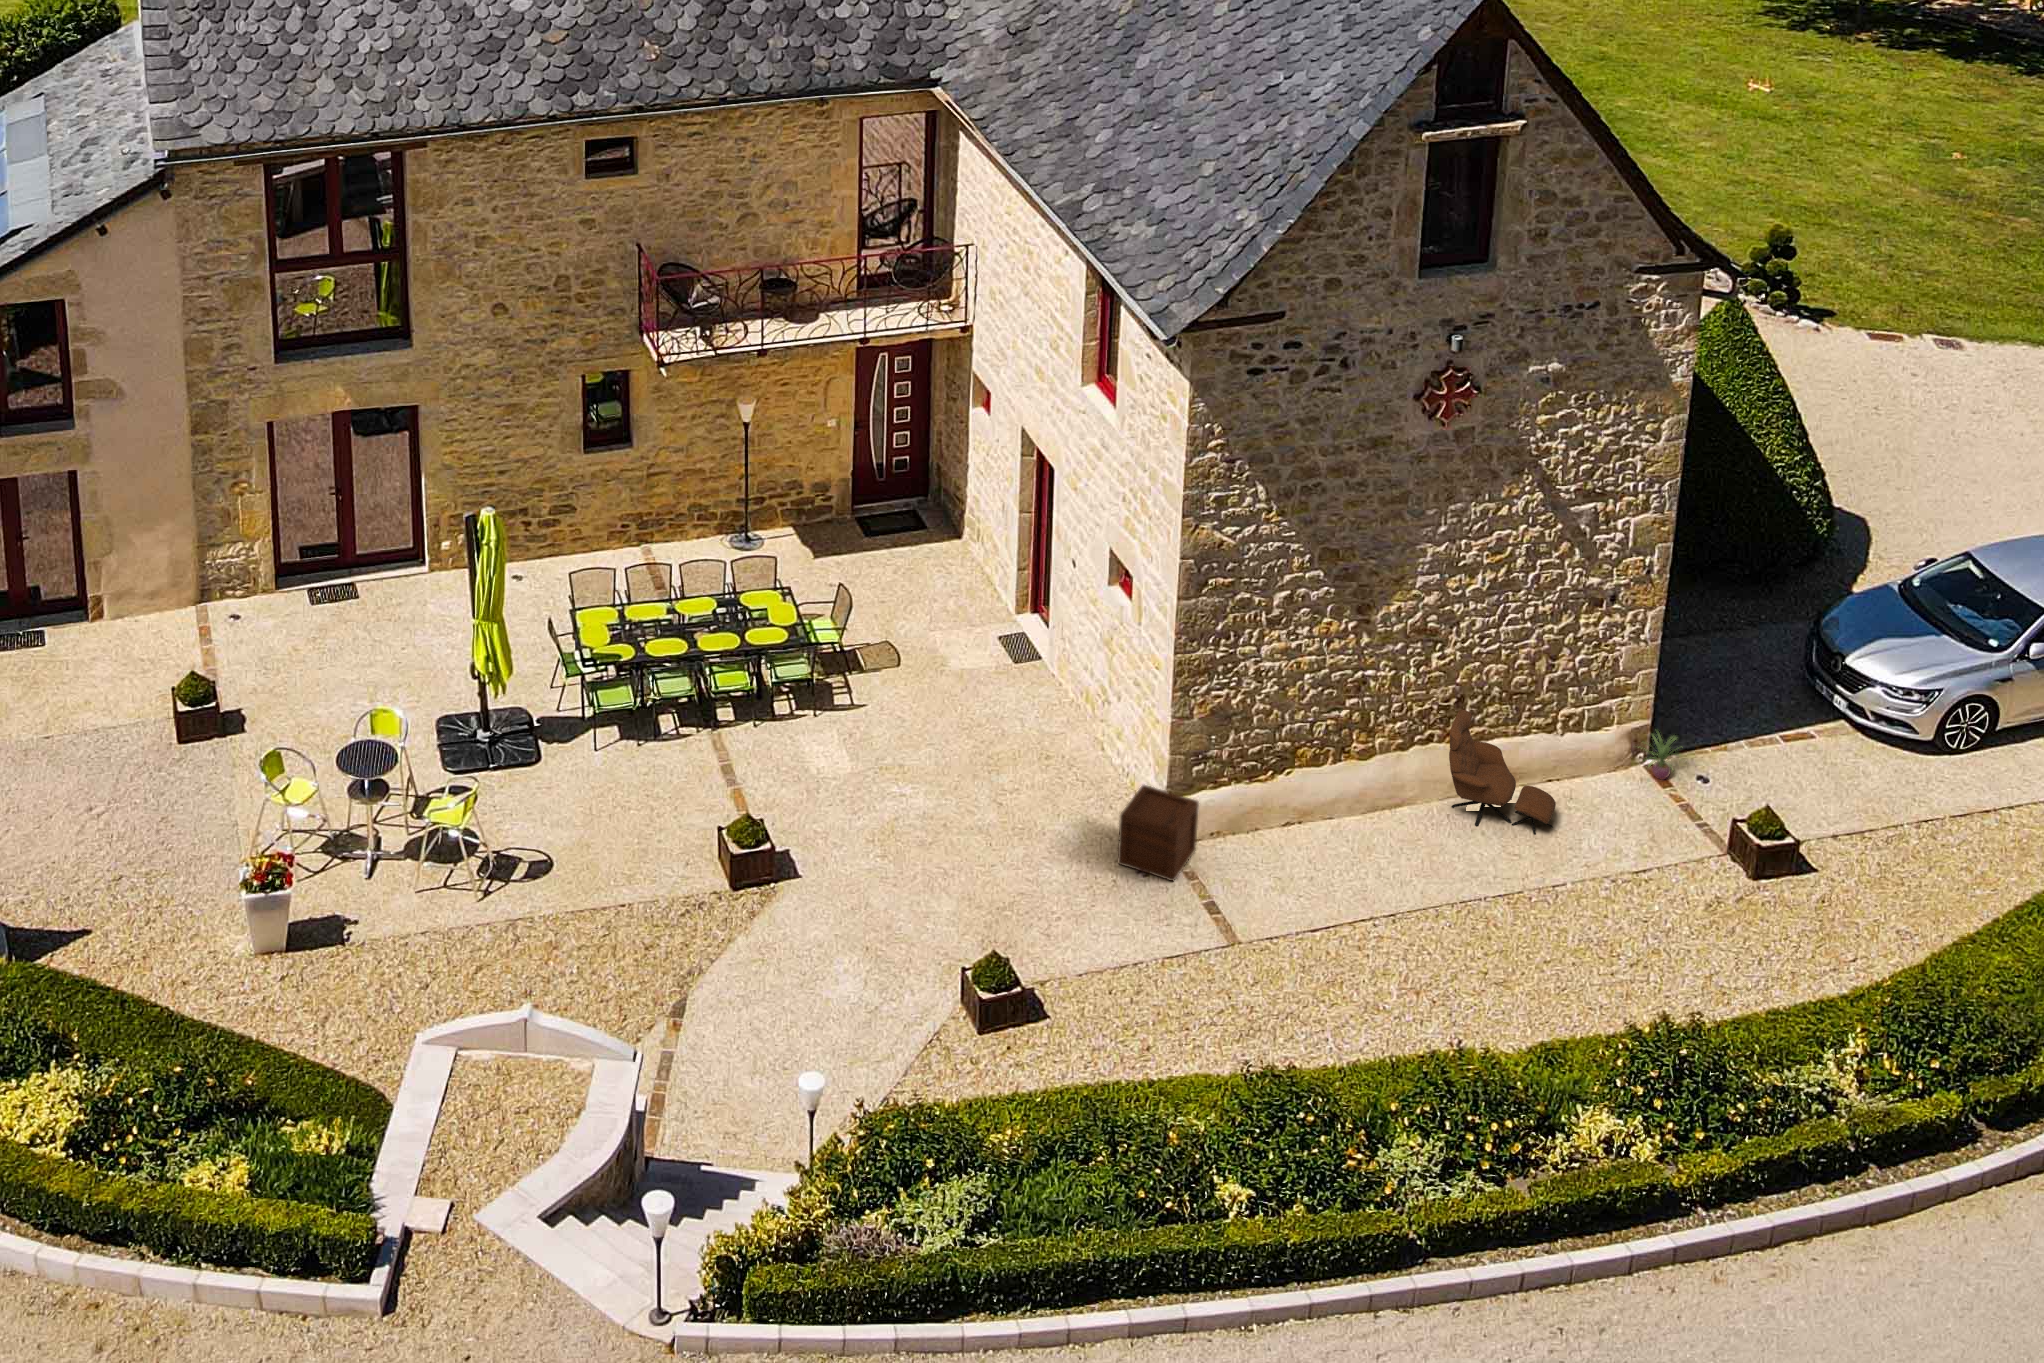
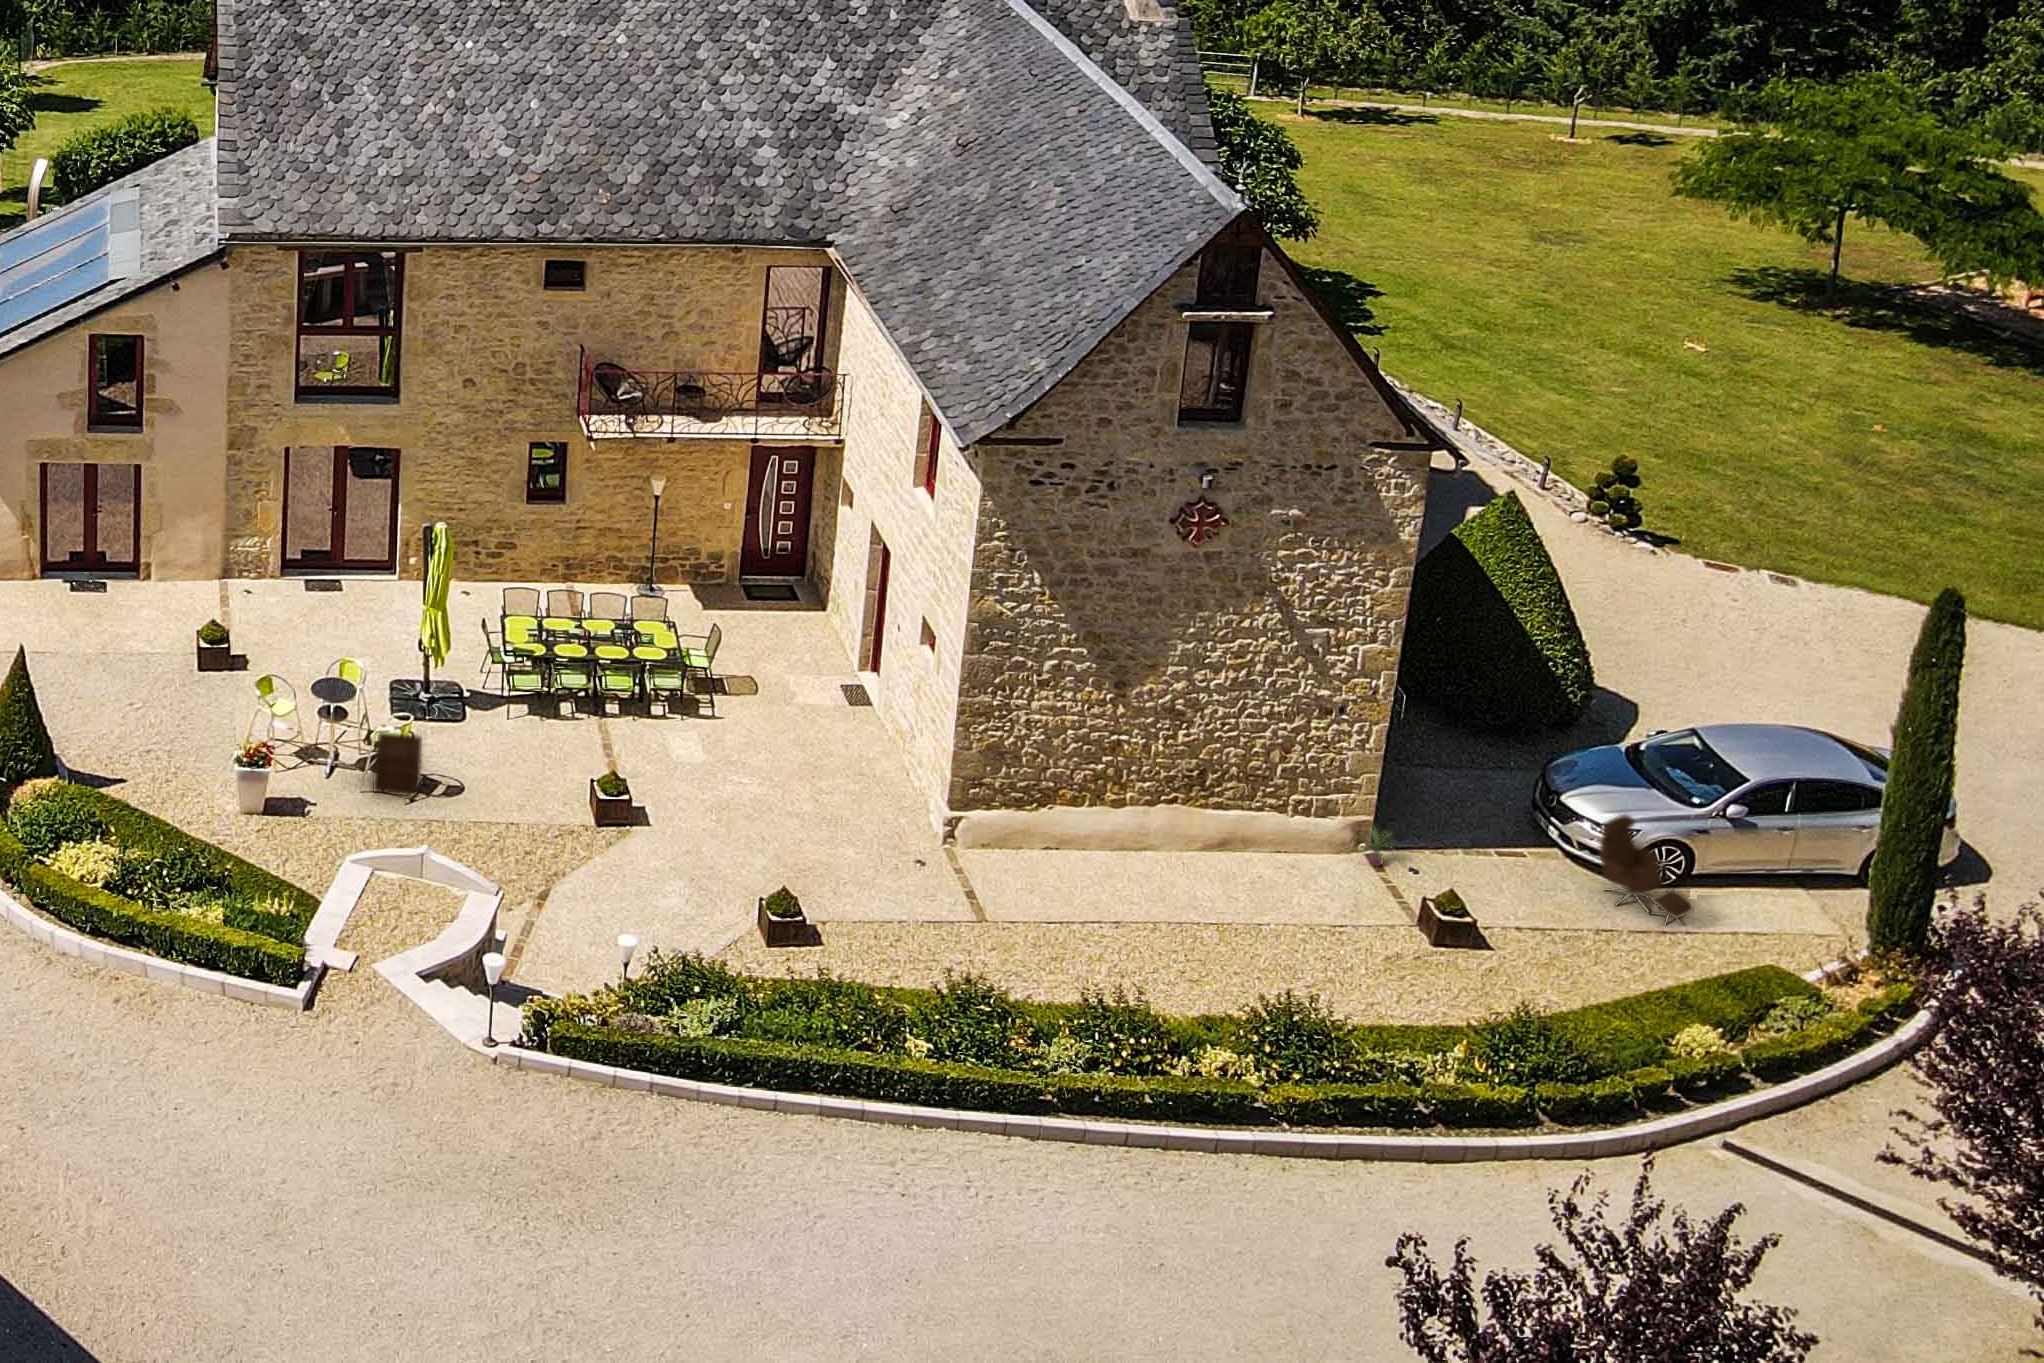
lounge chair: present [1449,710,1556,835] -> present [1599,815,1693,919]
wooden crate: present [1118,785,1199,881] -> present [373,732,422,796]

